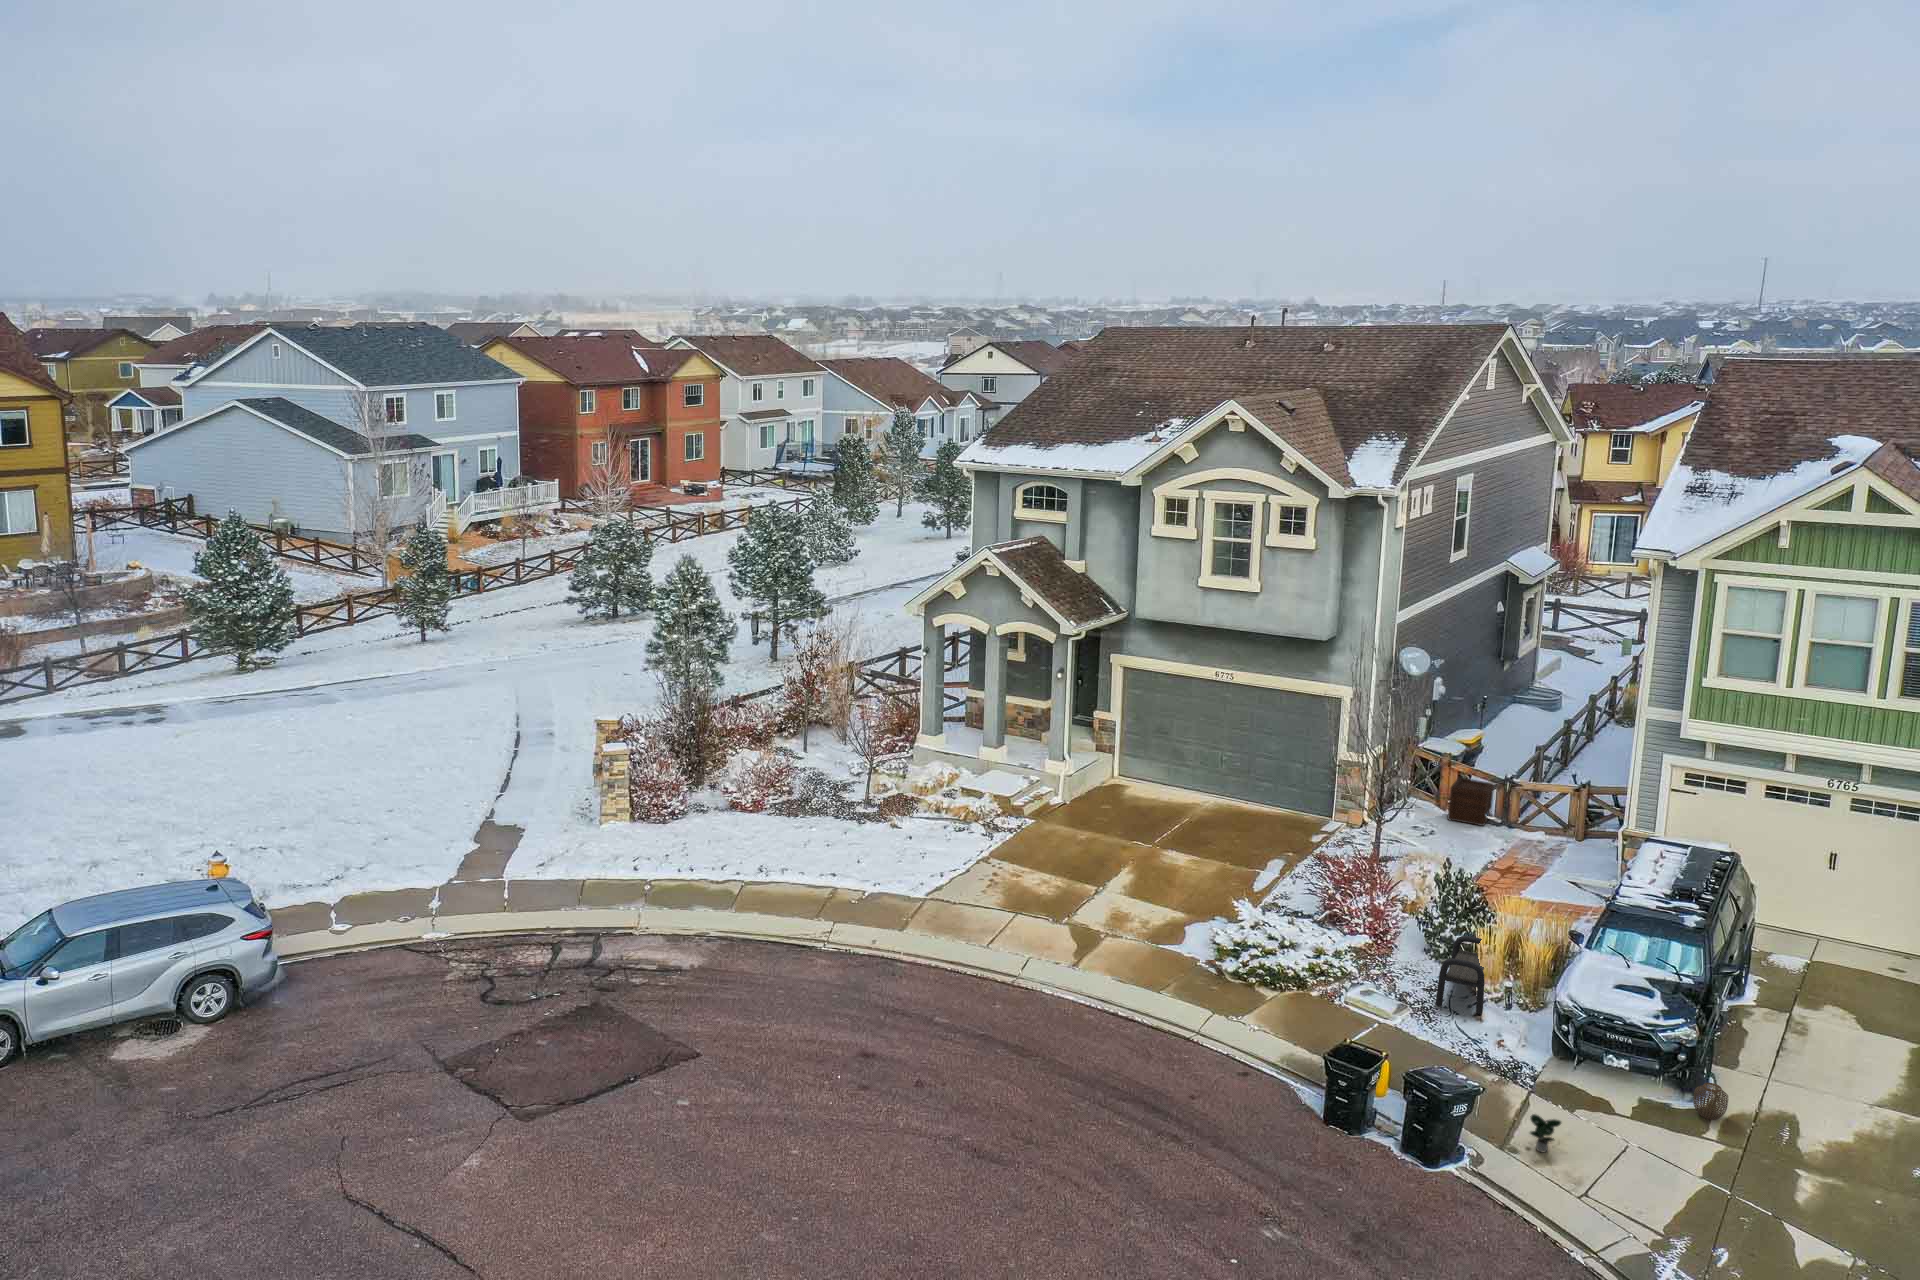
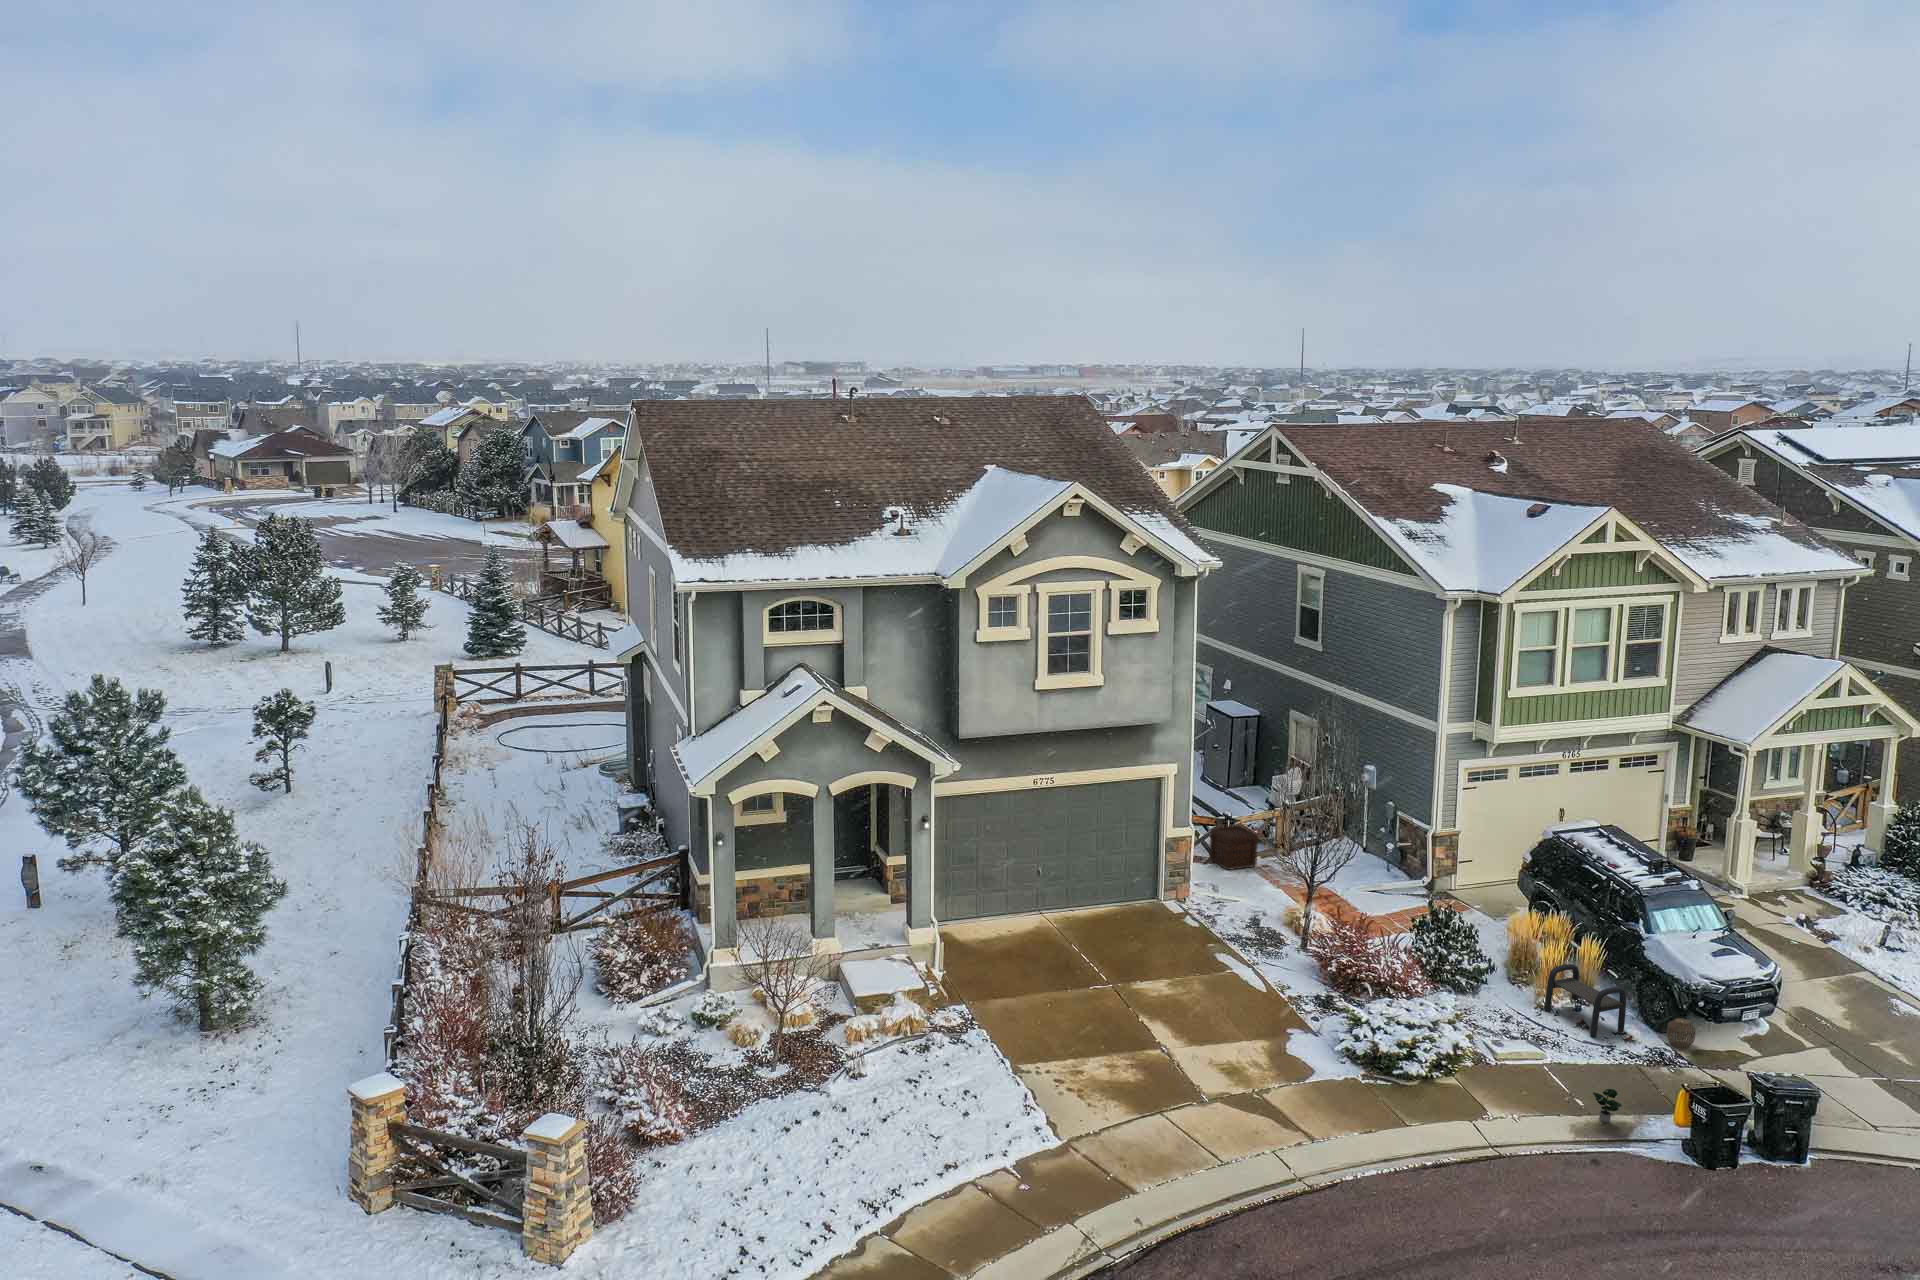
woven basket: present [1693,1083,1728,1120] -> present [1666,1018,1696,1048]
potted plant: present [1530,1114,1561,1152] -> present [1593,1089,1622,1123]

